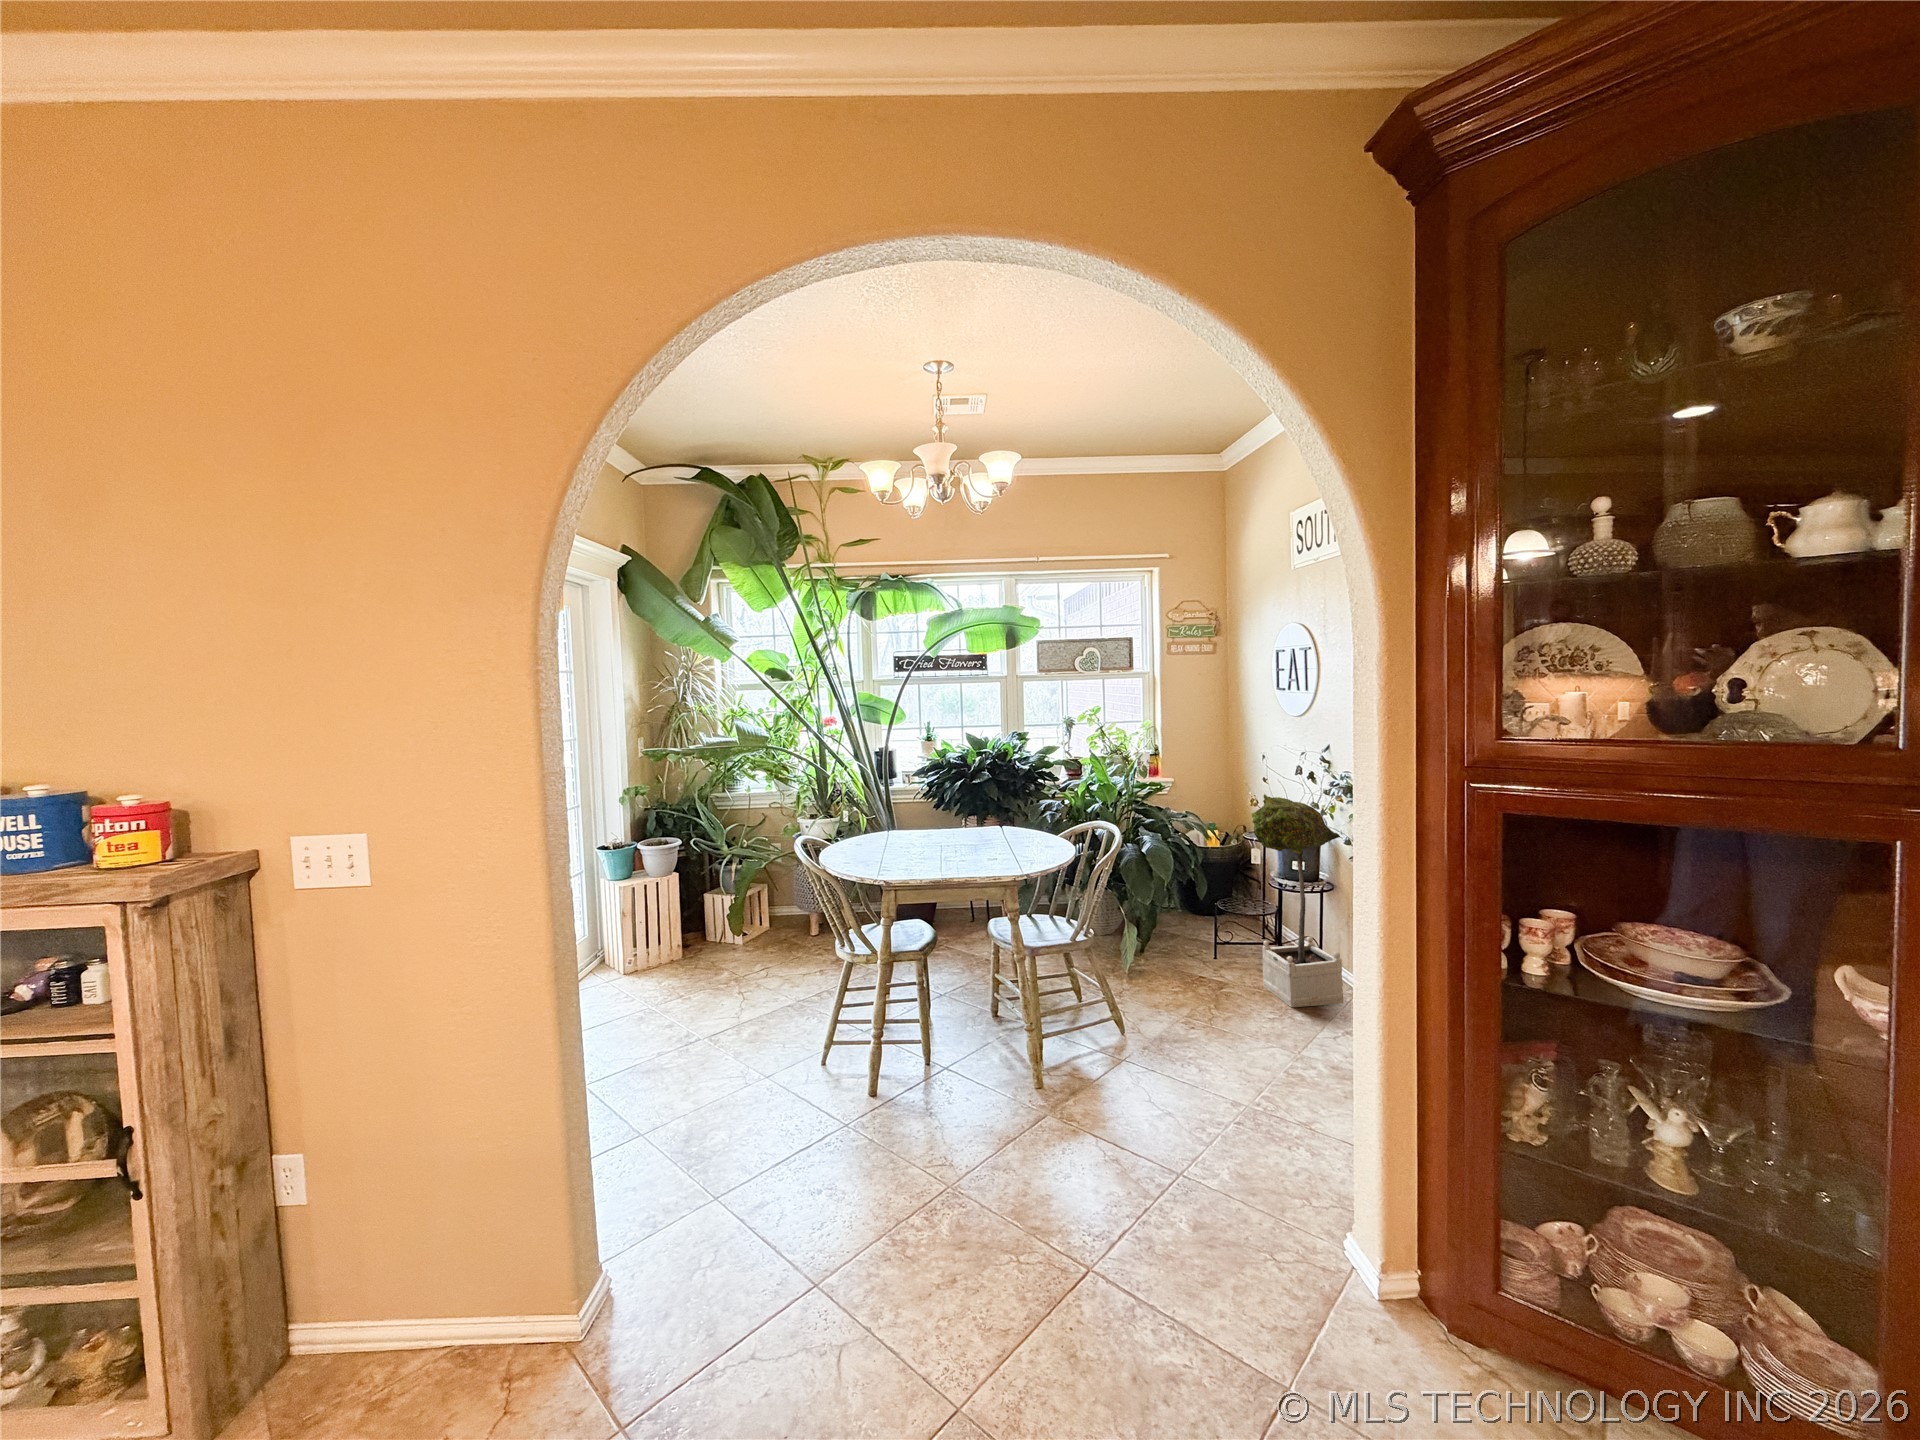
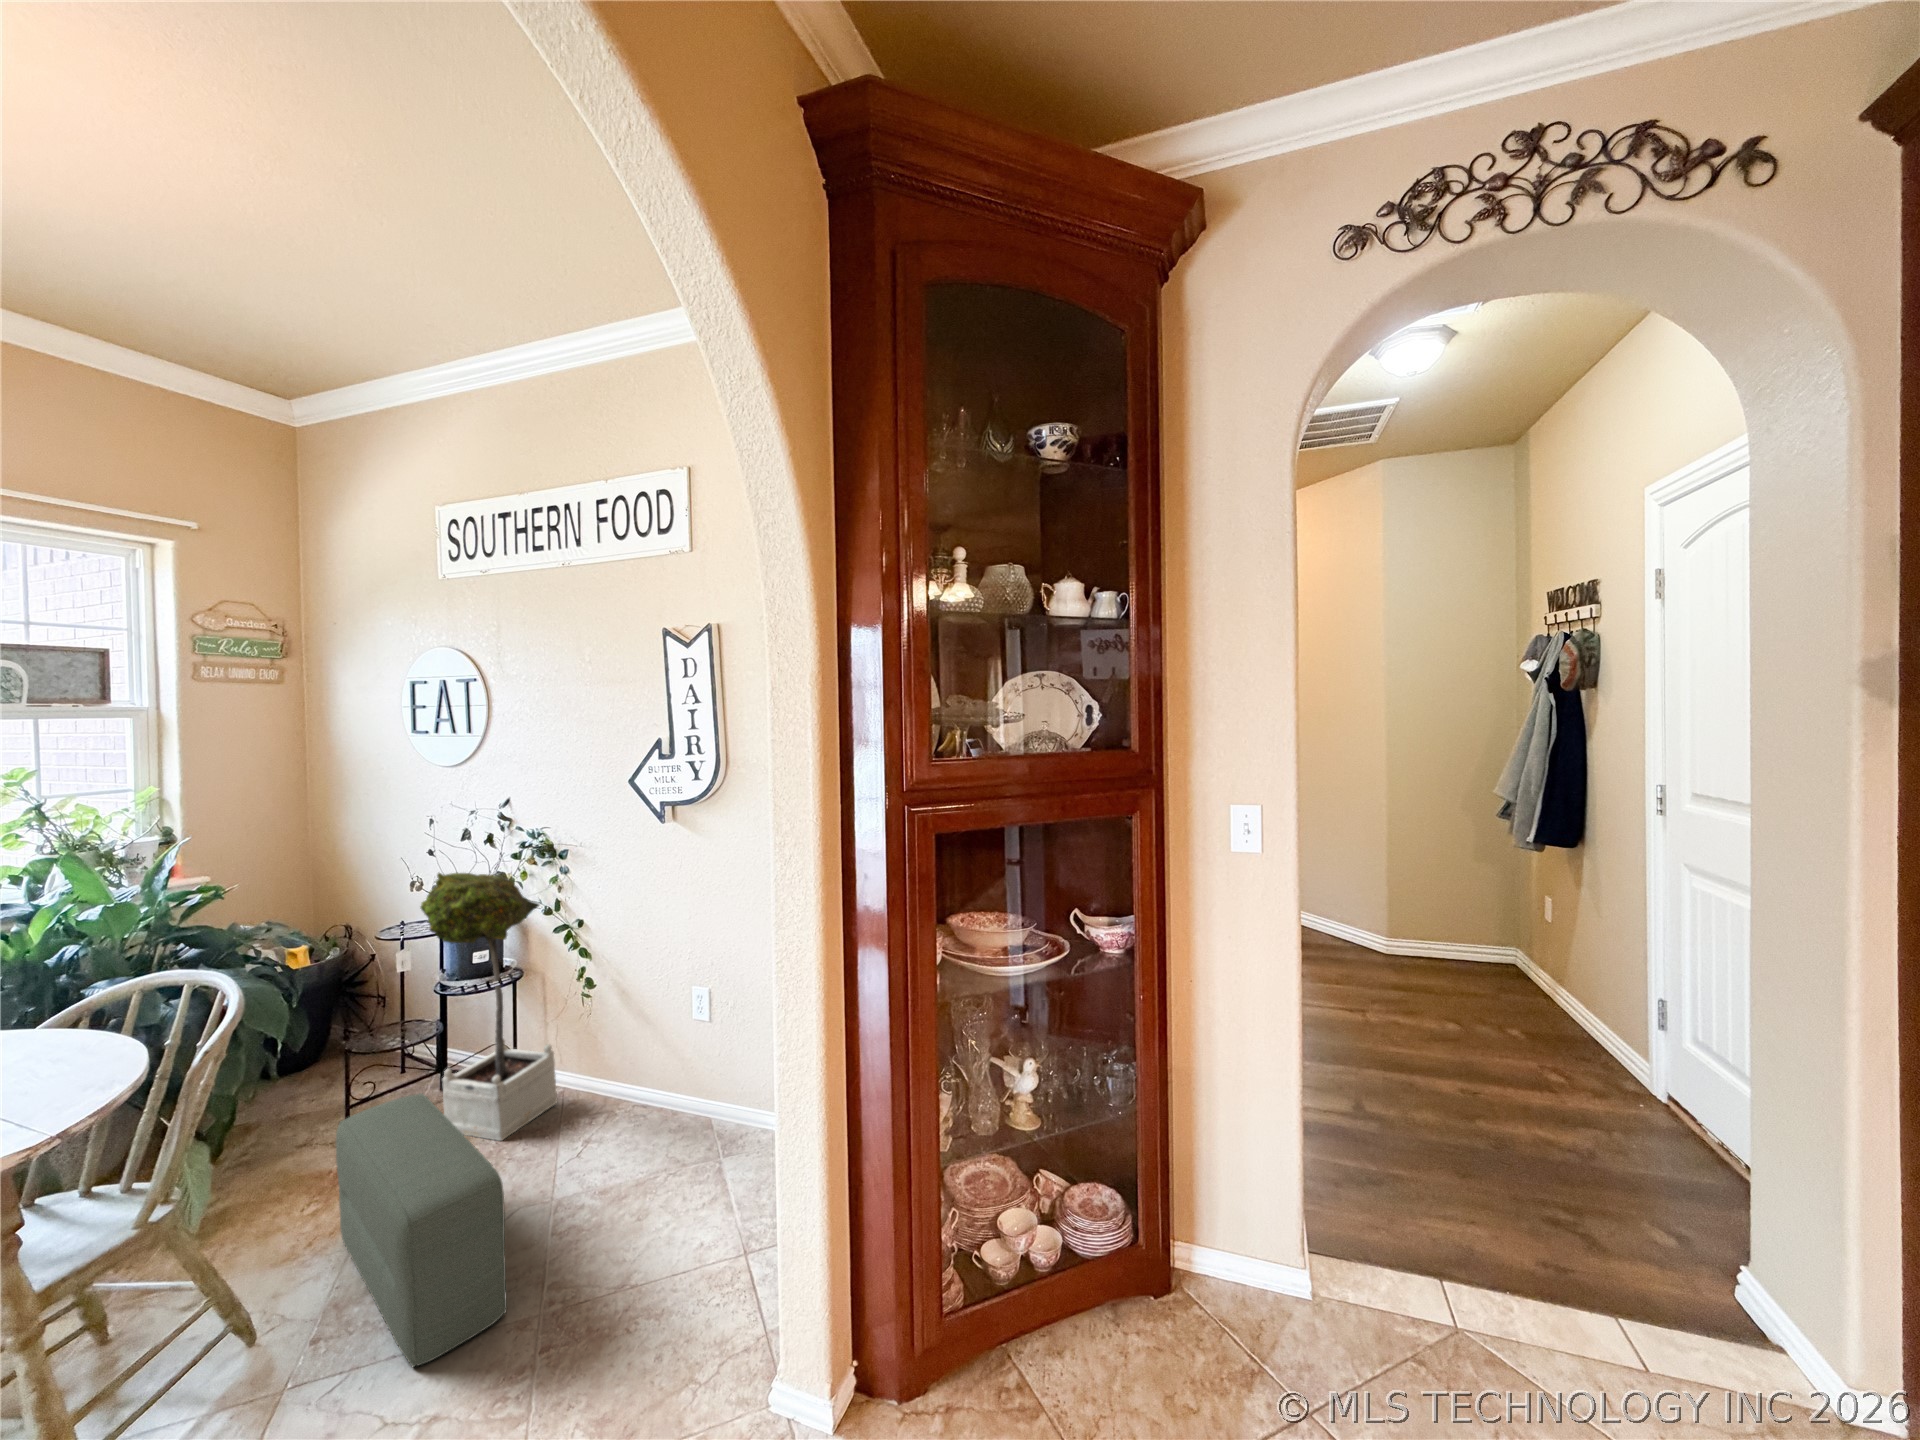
pouf: none [1172,936,1234,1092] -> present [336,1093,507,1367]

